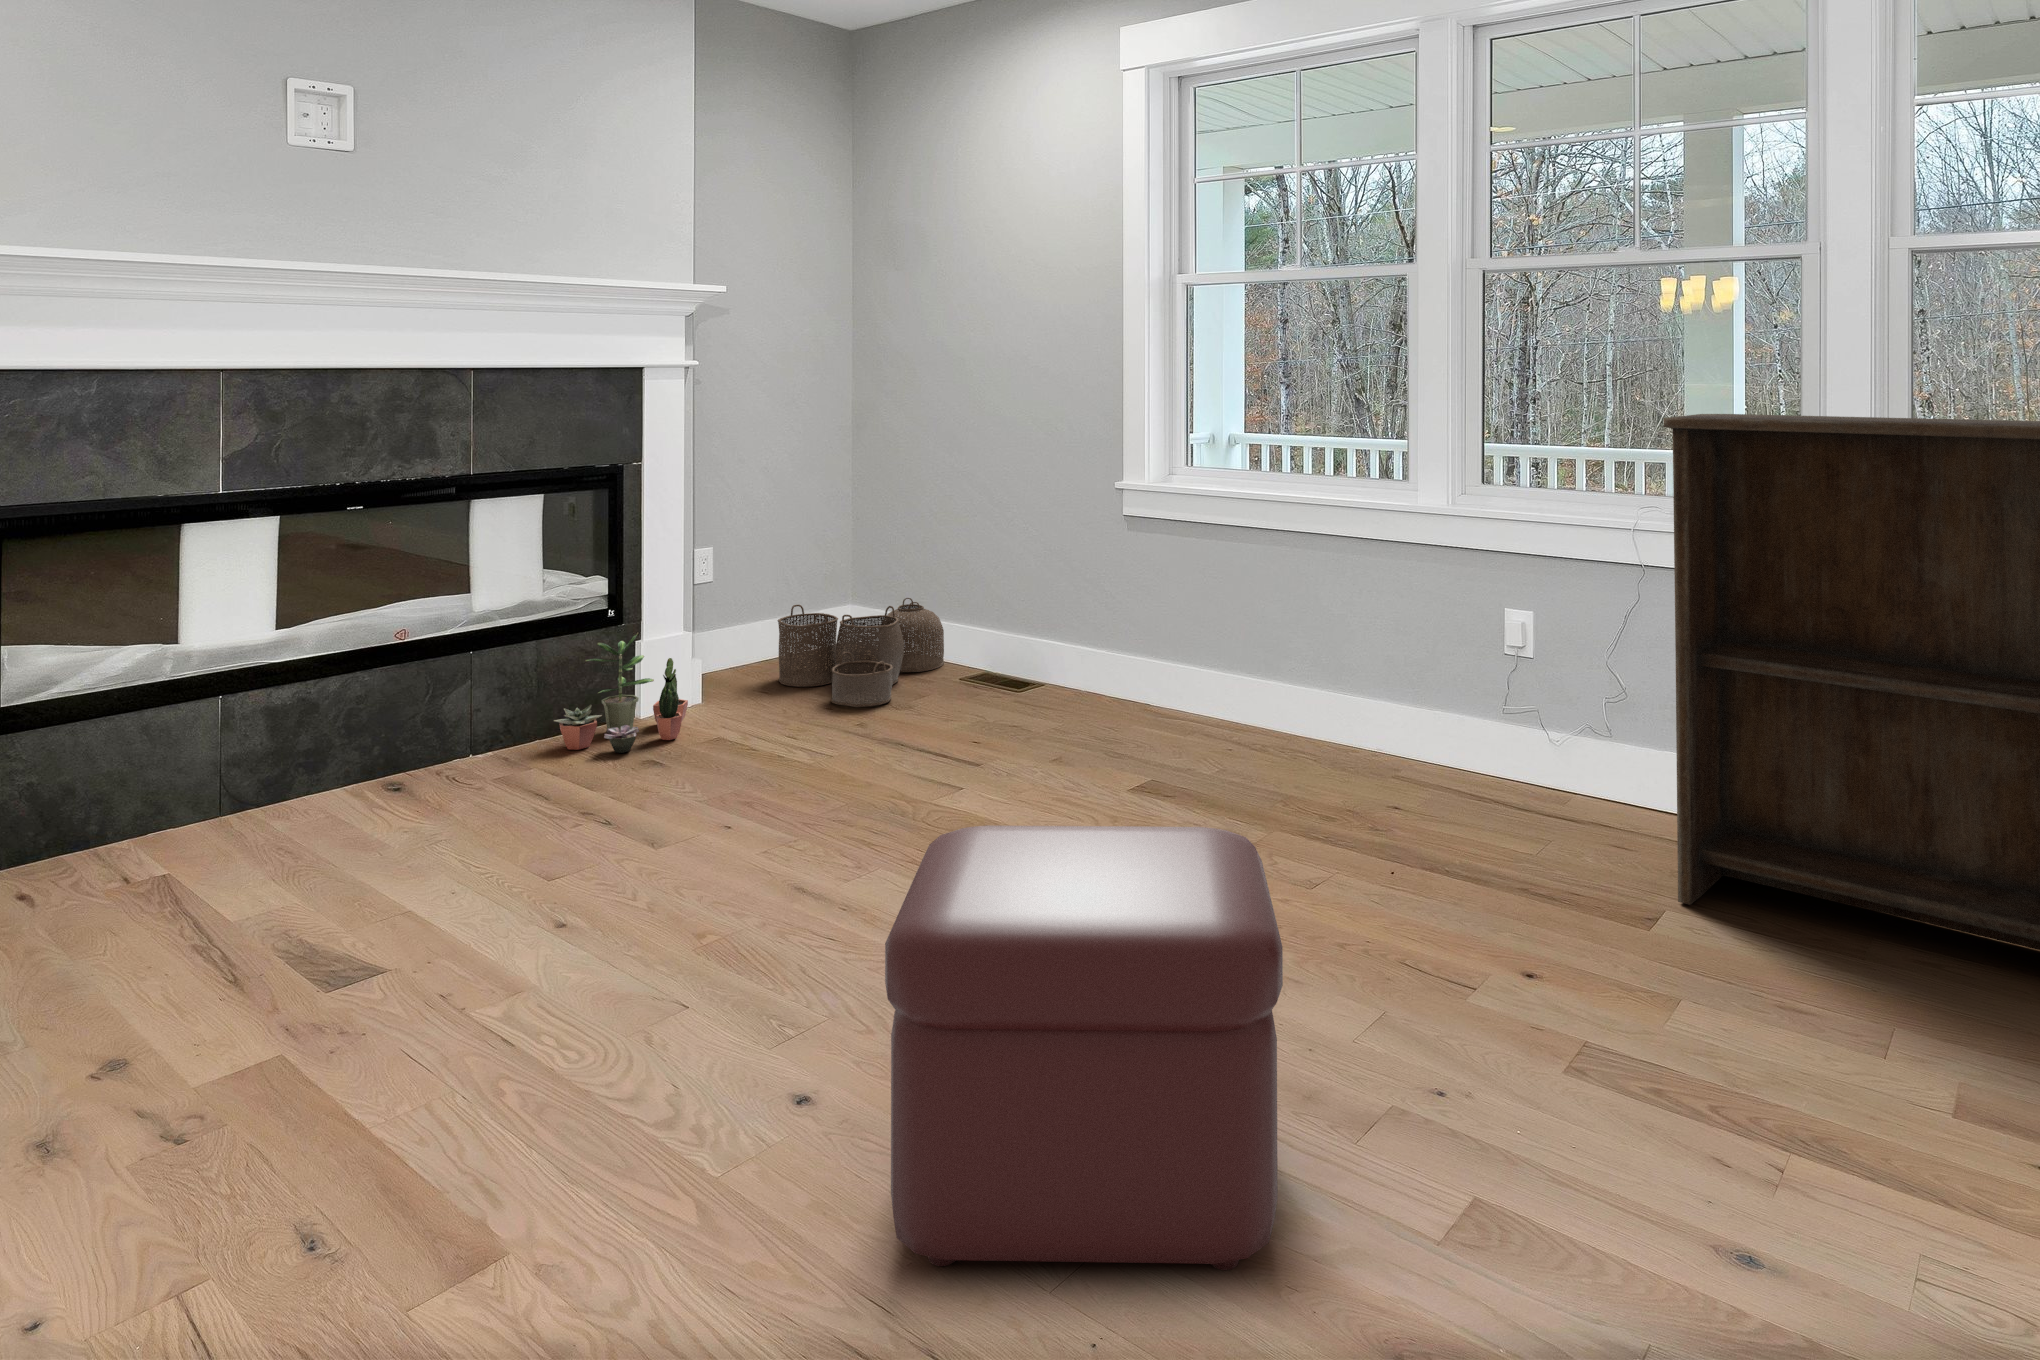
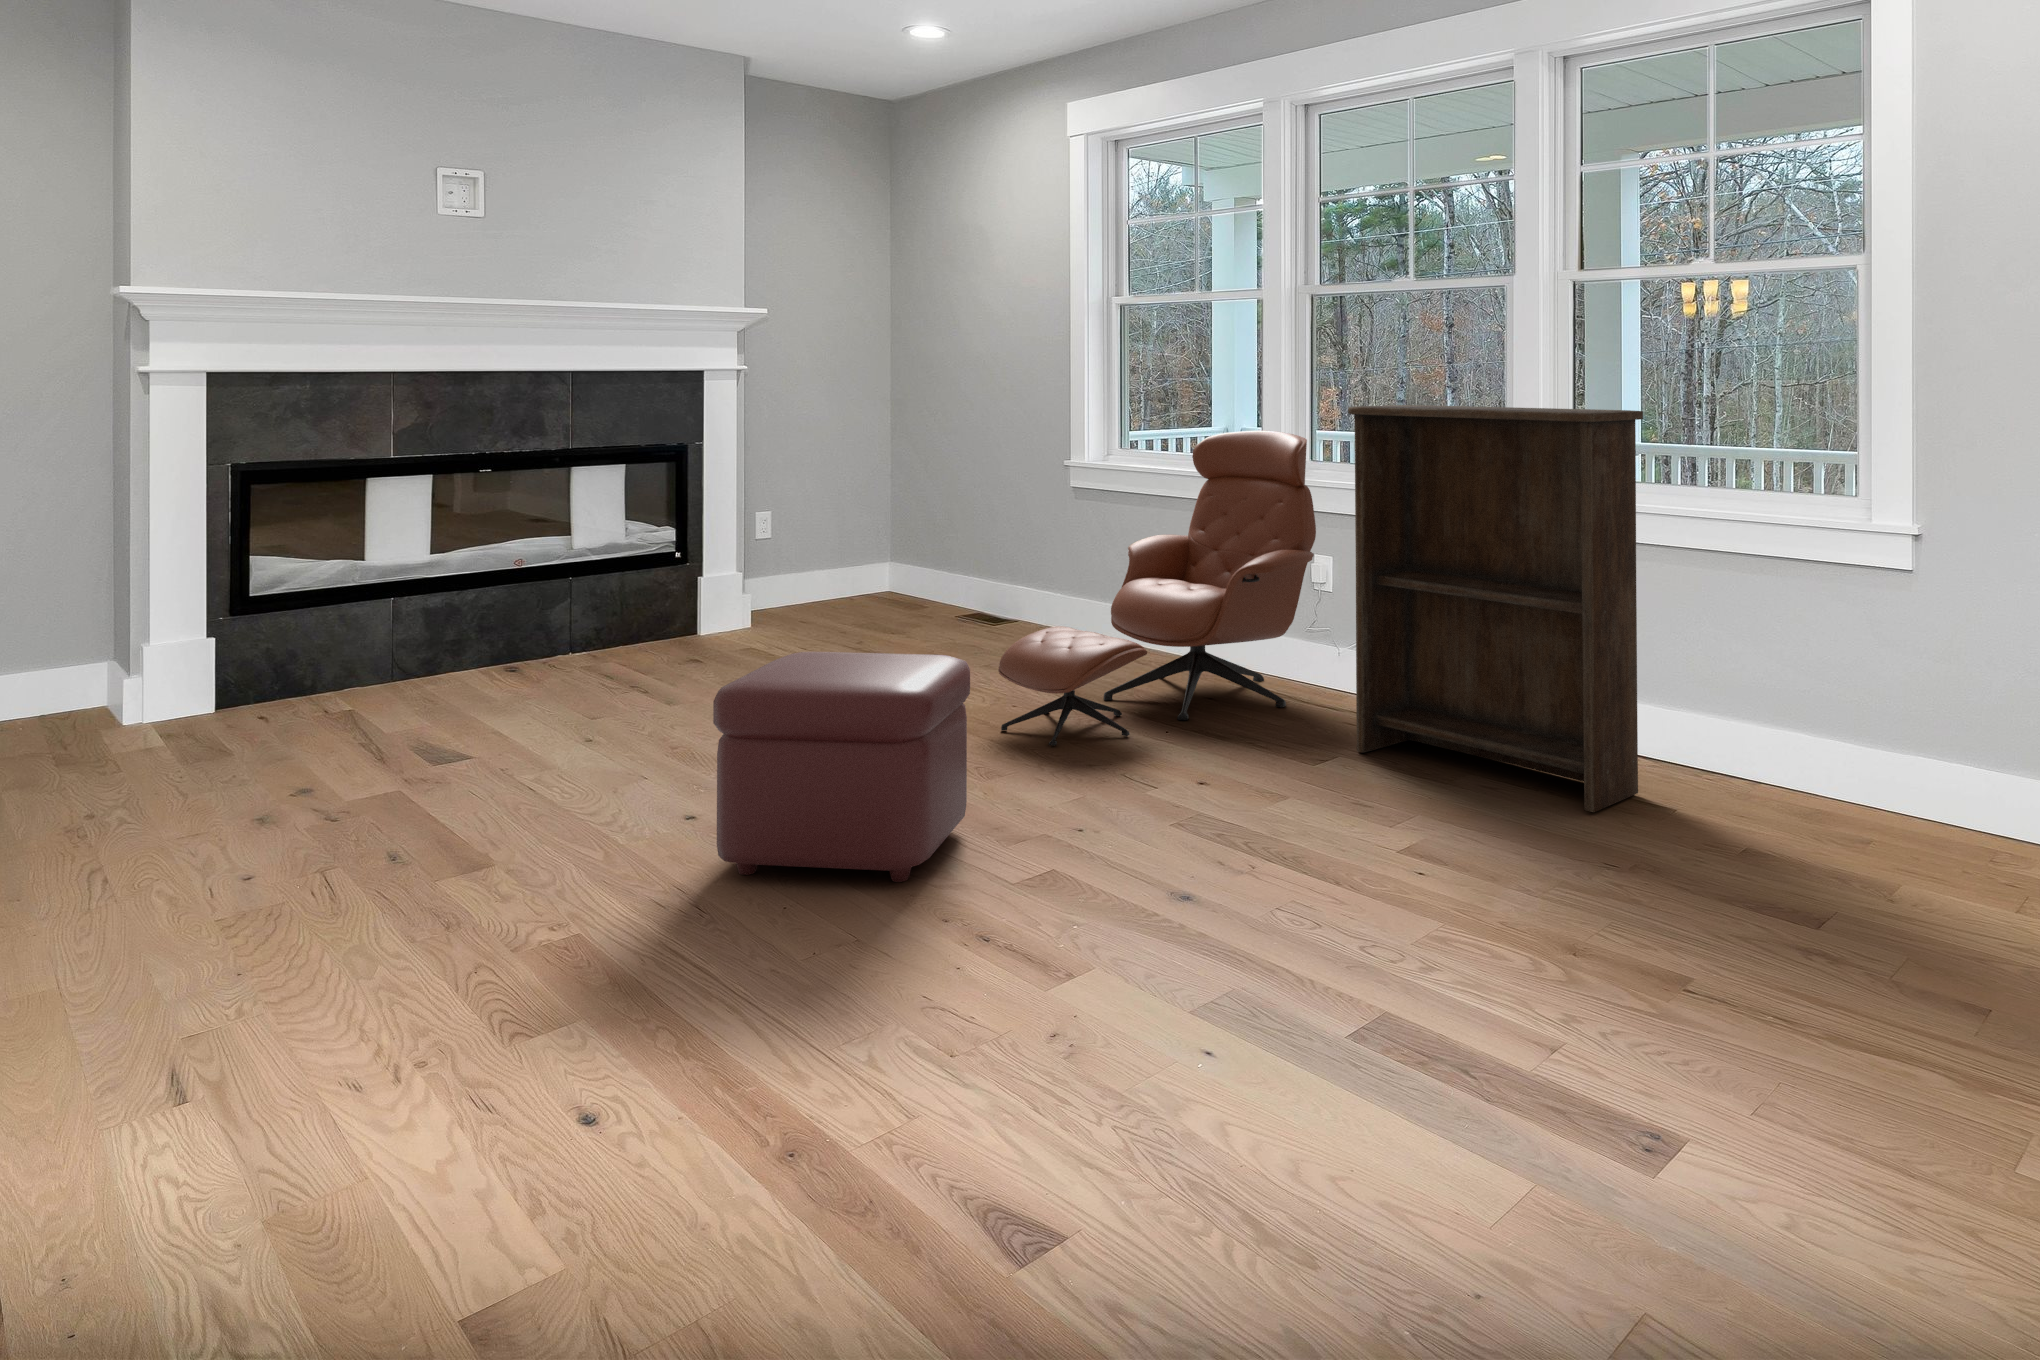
lounge chair: none [1141,445,1524,908] -> present [998,431,1316,746]
woven basket: present [778,598,944,707] -> none [812,555,949,633]
potted plant: present [554,633,688,753] -> none [628,570,732,656]

